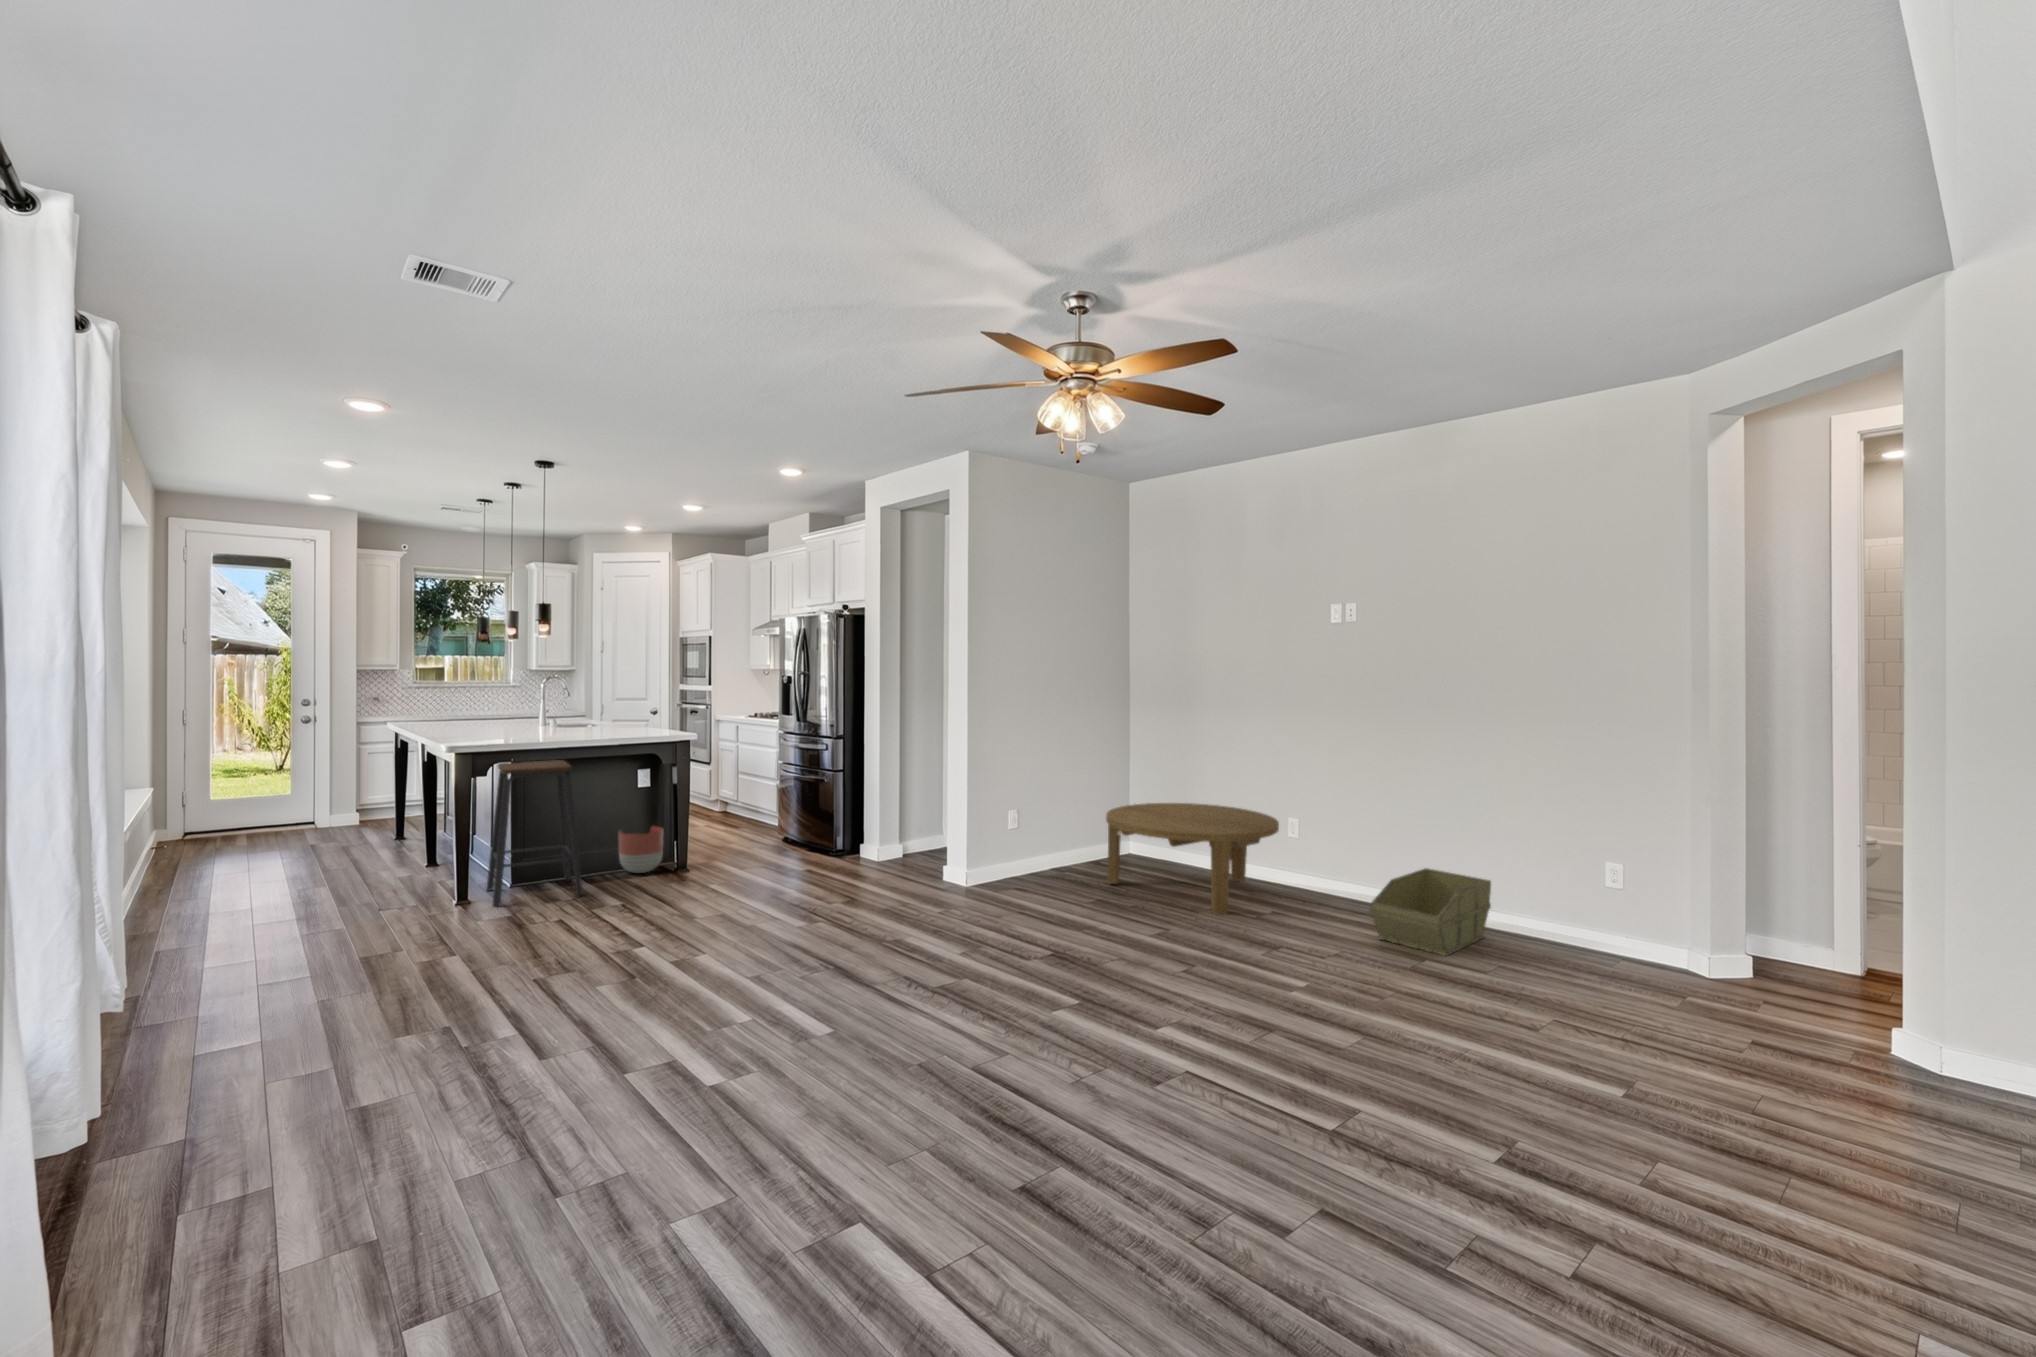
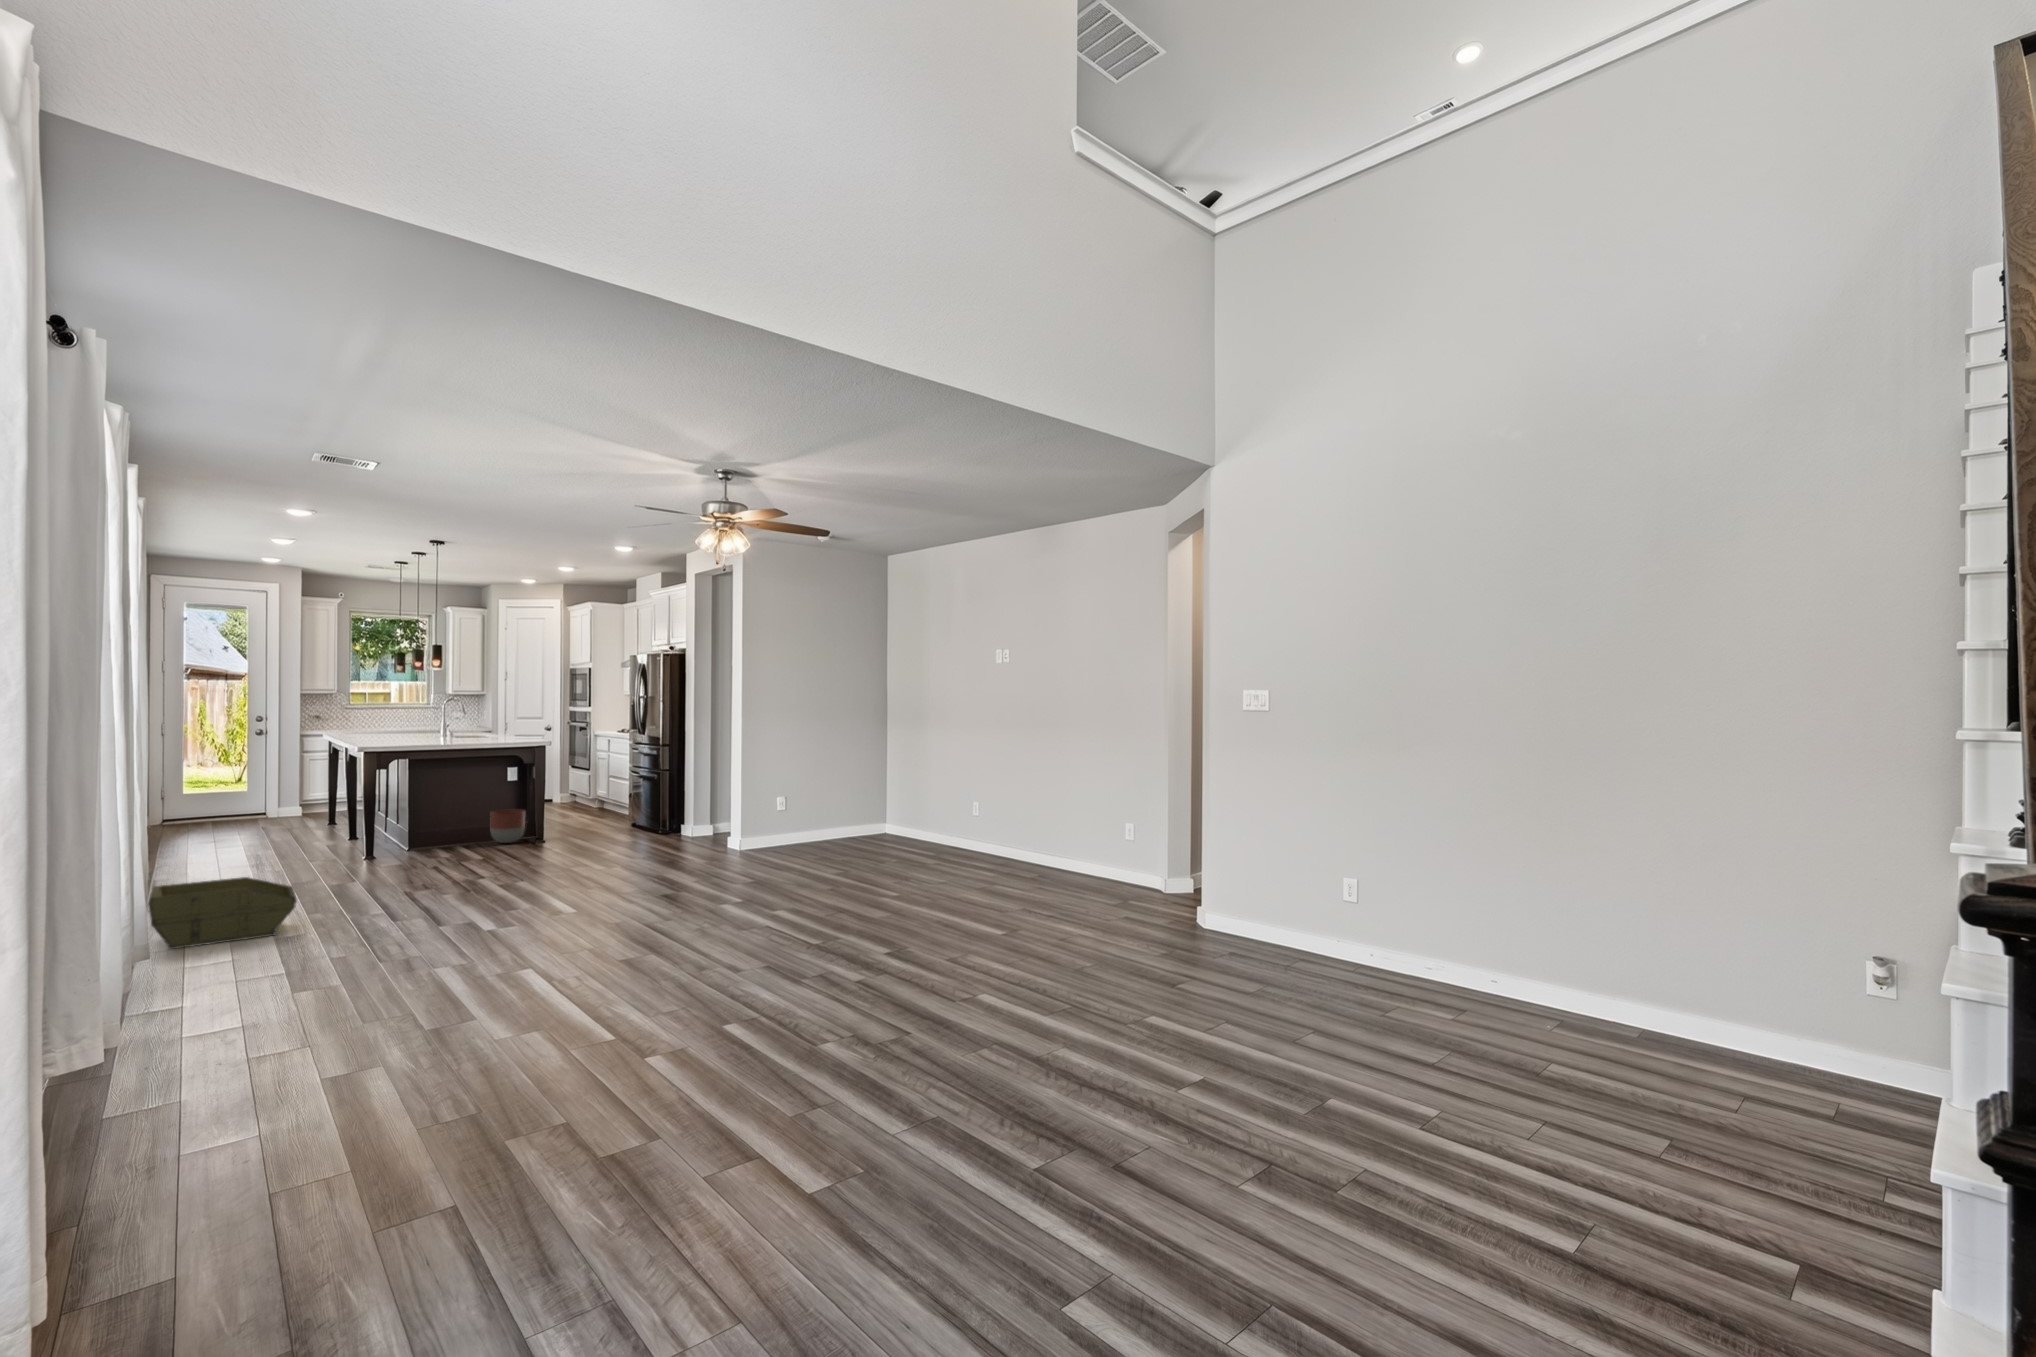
bar stool: present [487,760,583,907] -> none [388,759,457,861]
coffee table: present [1106,803,1279,915] -> none [836,790,957,862]
storage bin: present [1370,868,1491,956] -> present [148,877,297,949]

